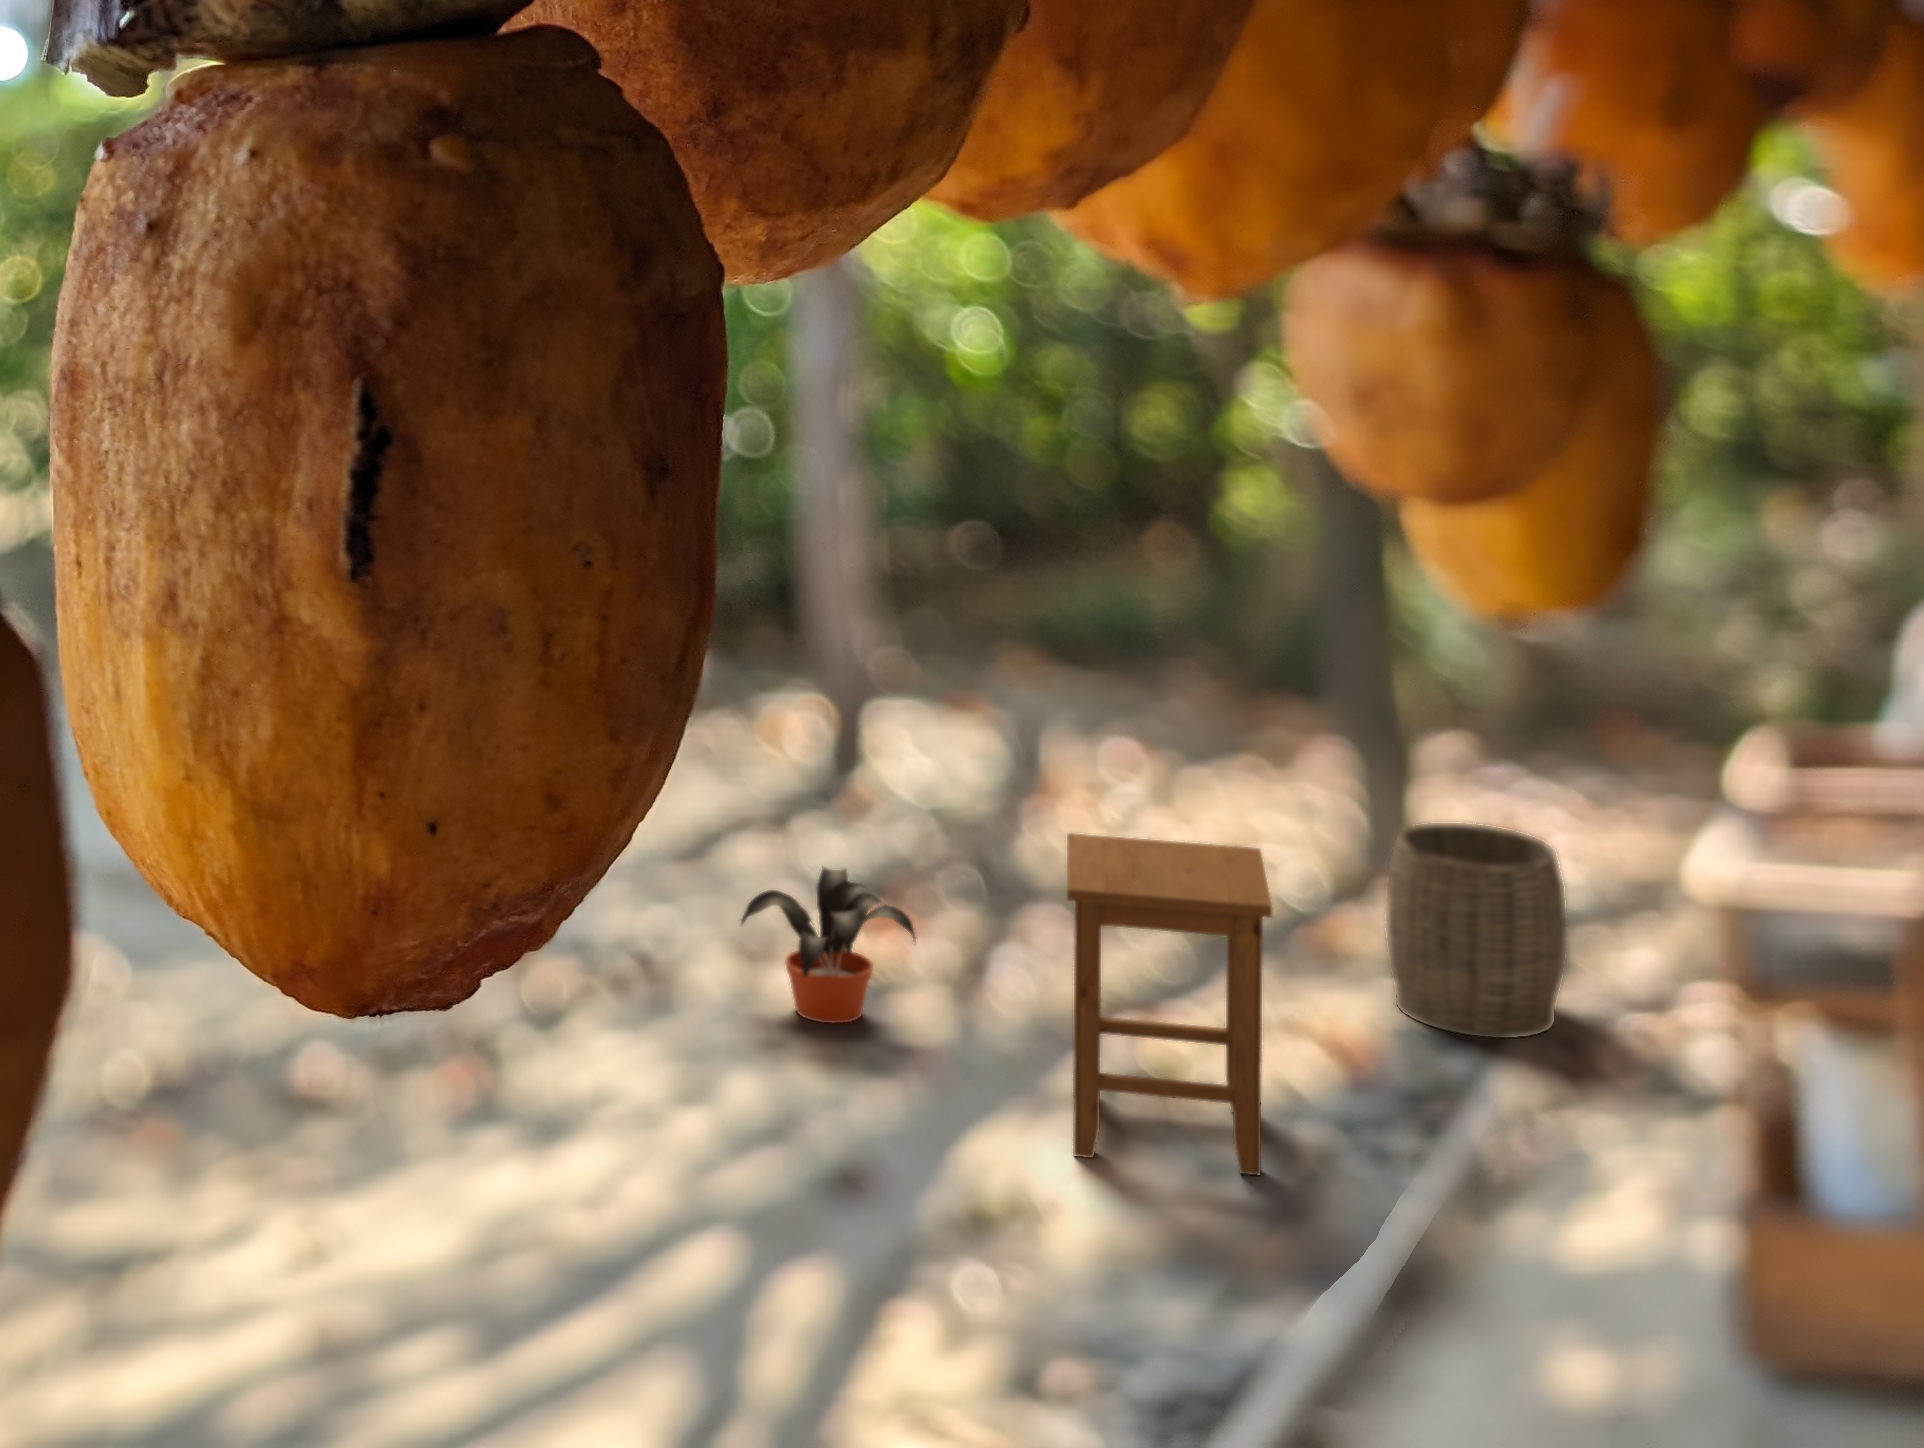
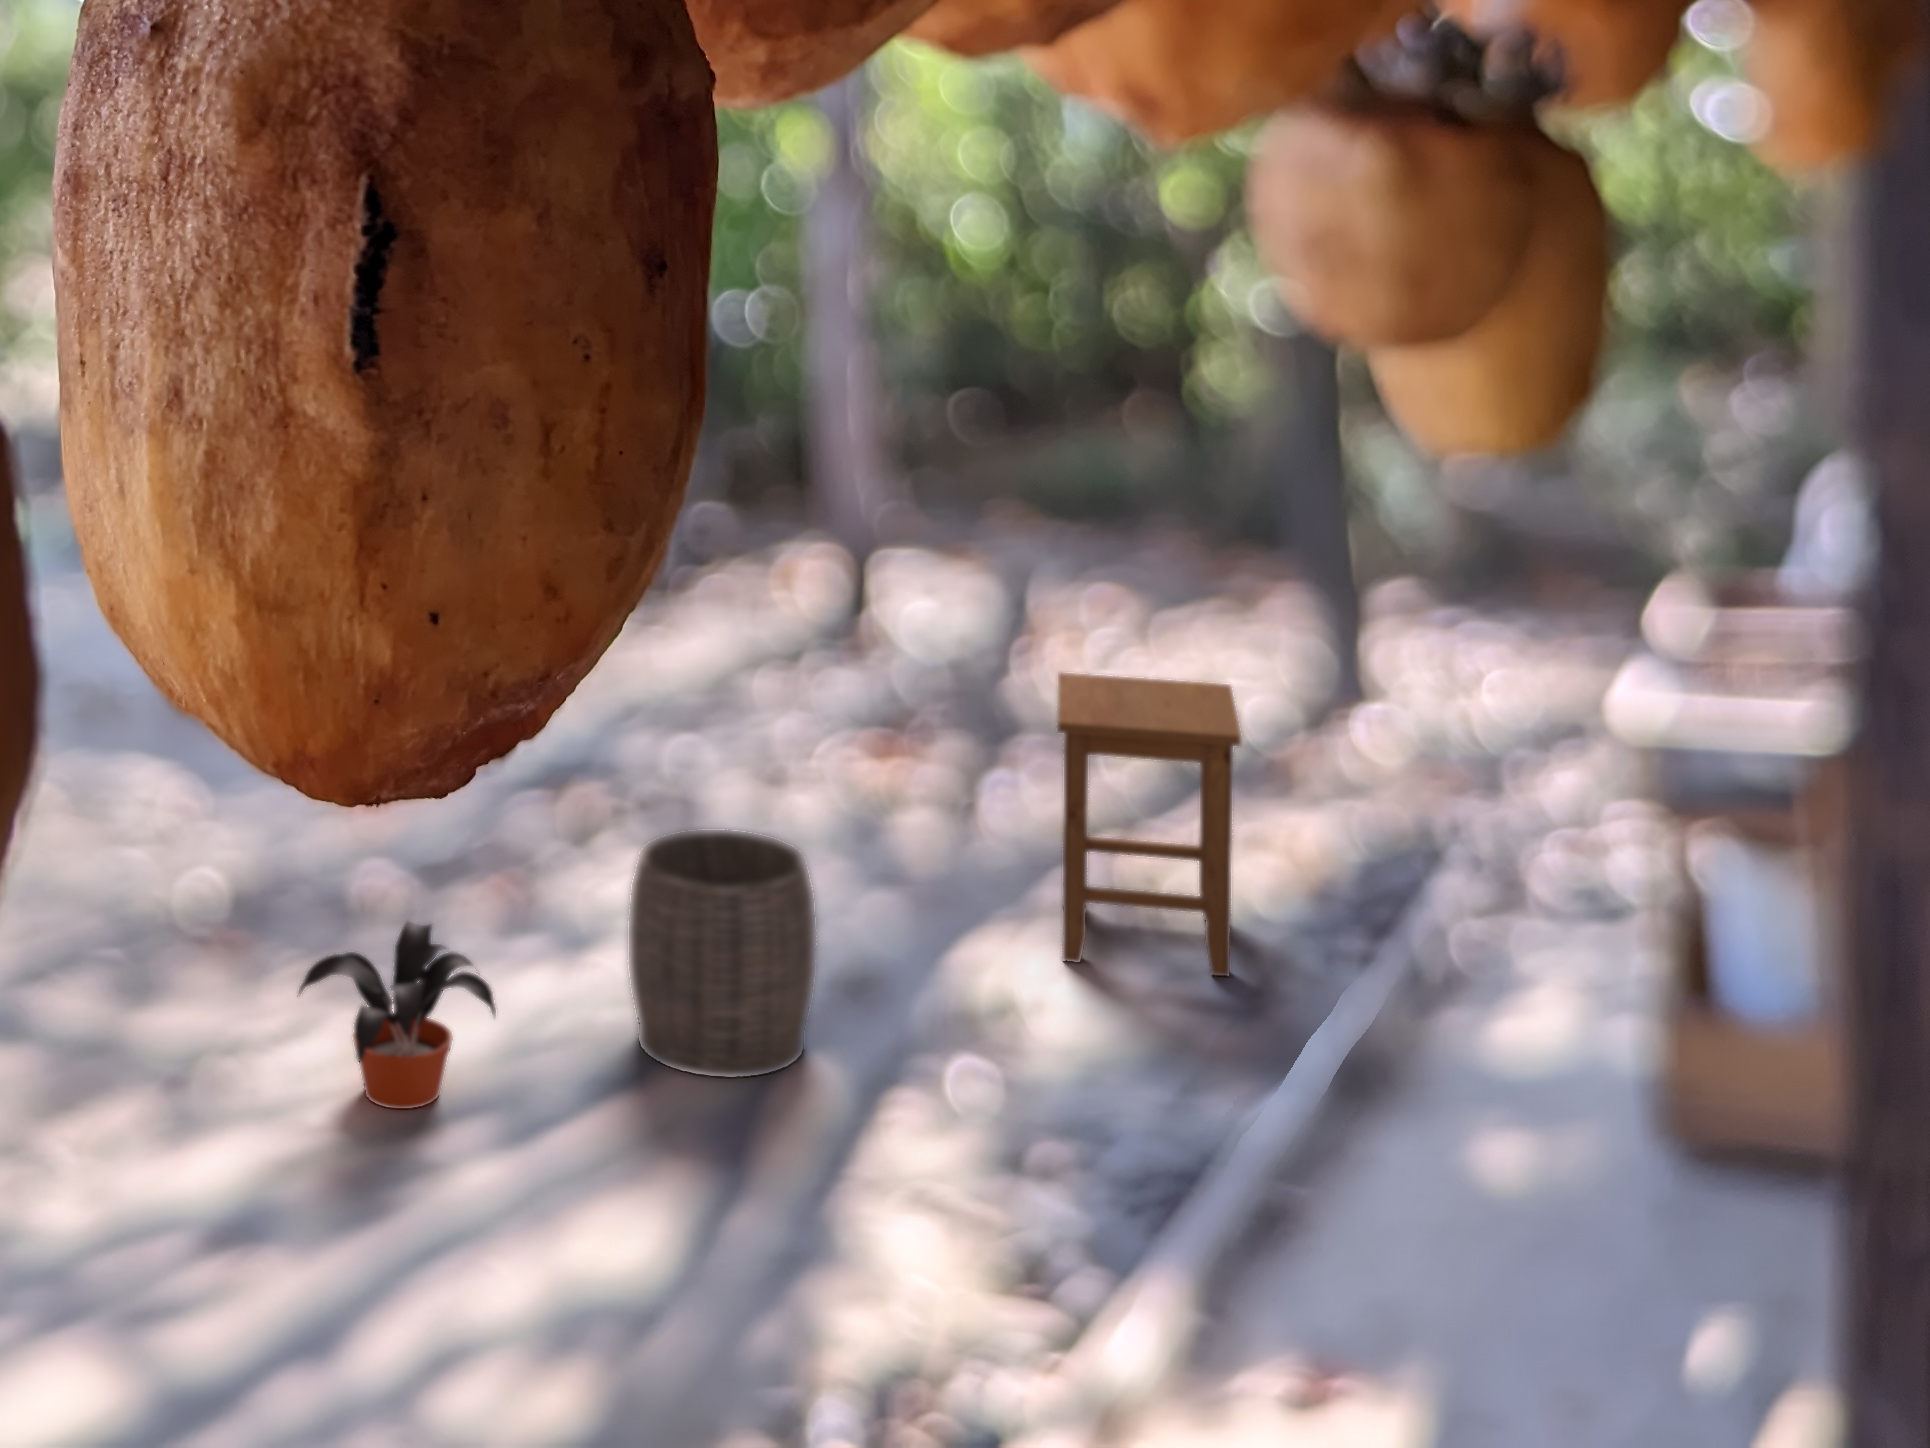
woven basket: present [1386,823,1566,1038] -> present [629,830,816,1078]
potted plant: present [741,867,915,1023] -> present [299,921,496,1109]

